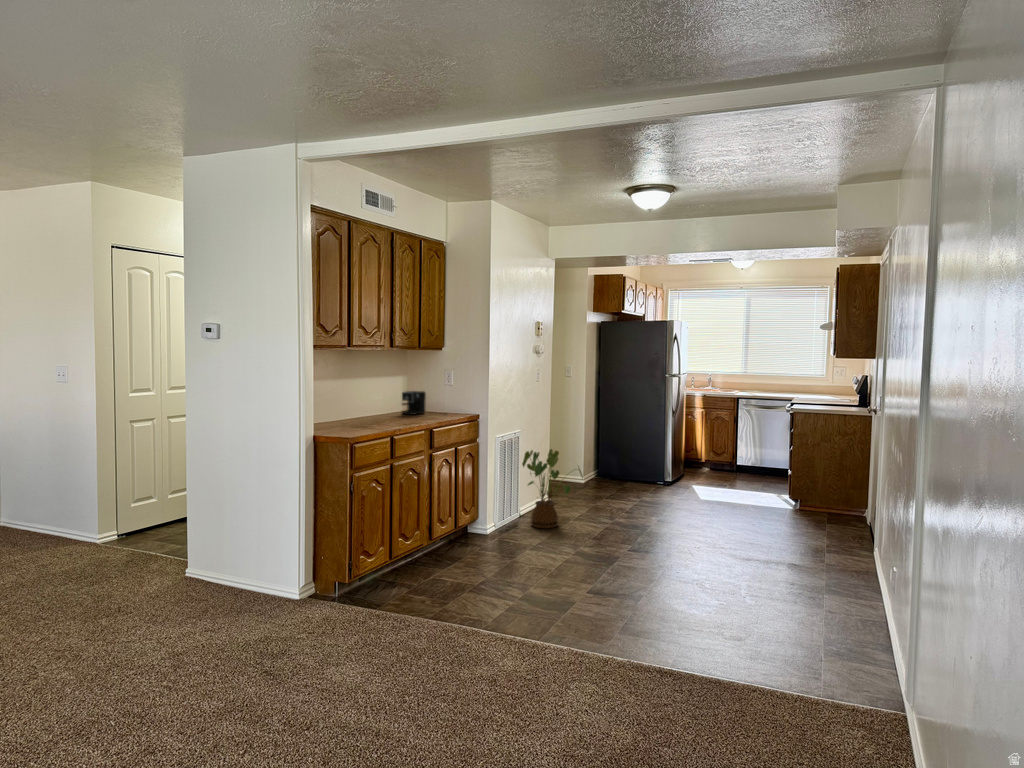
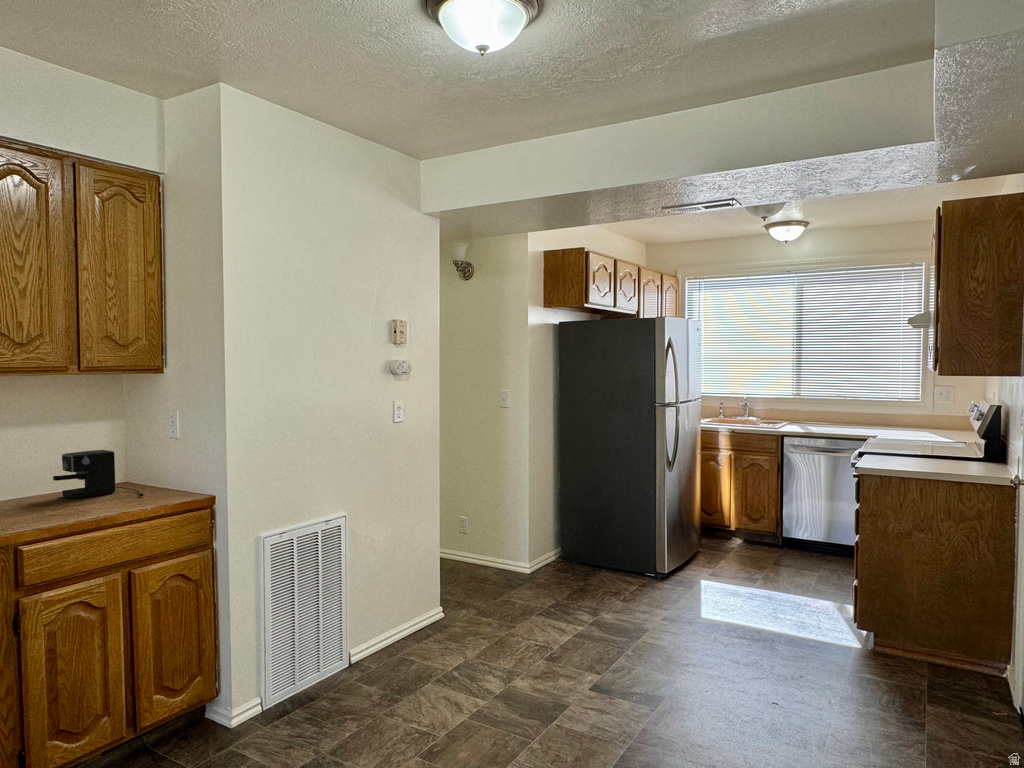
house plant: present [522,449,583,528] -> none [325,548,437,712]

